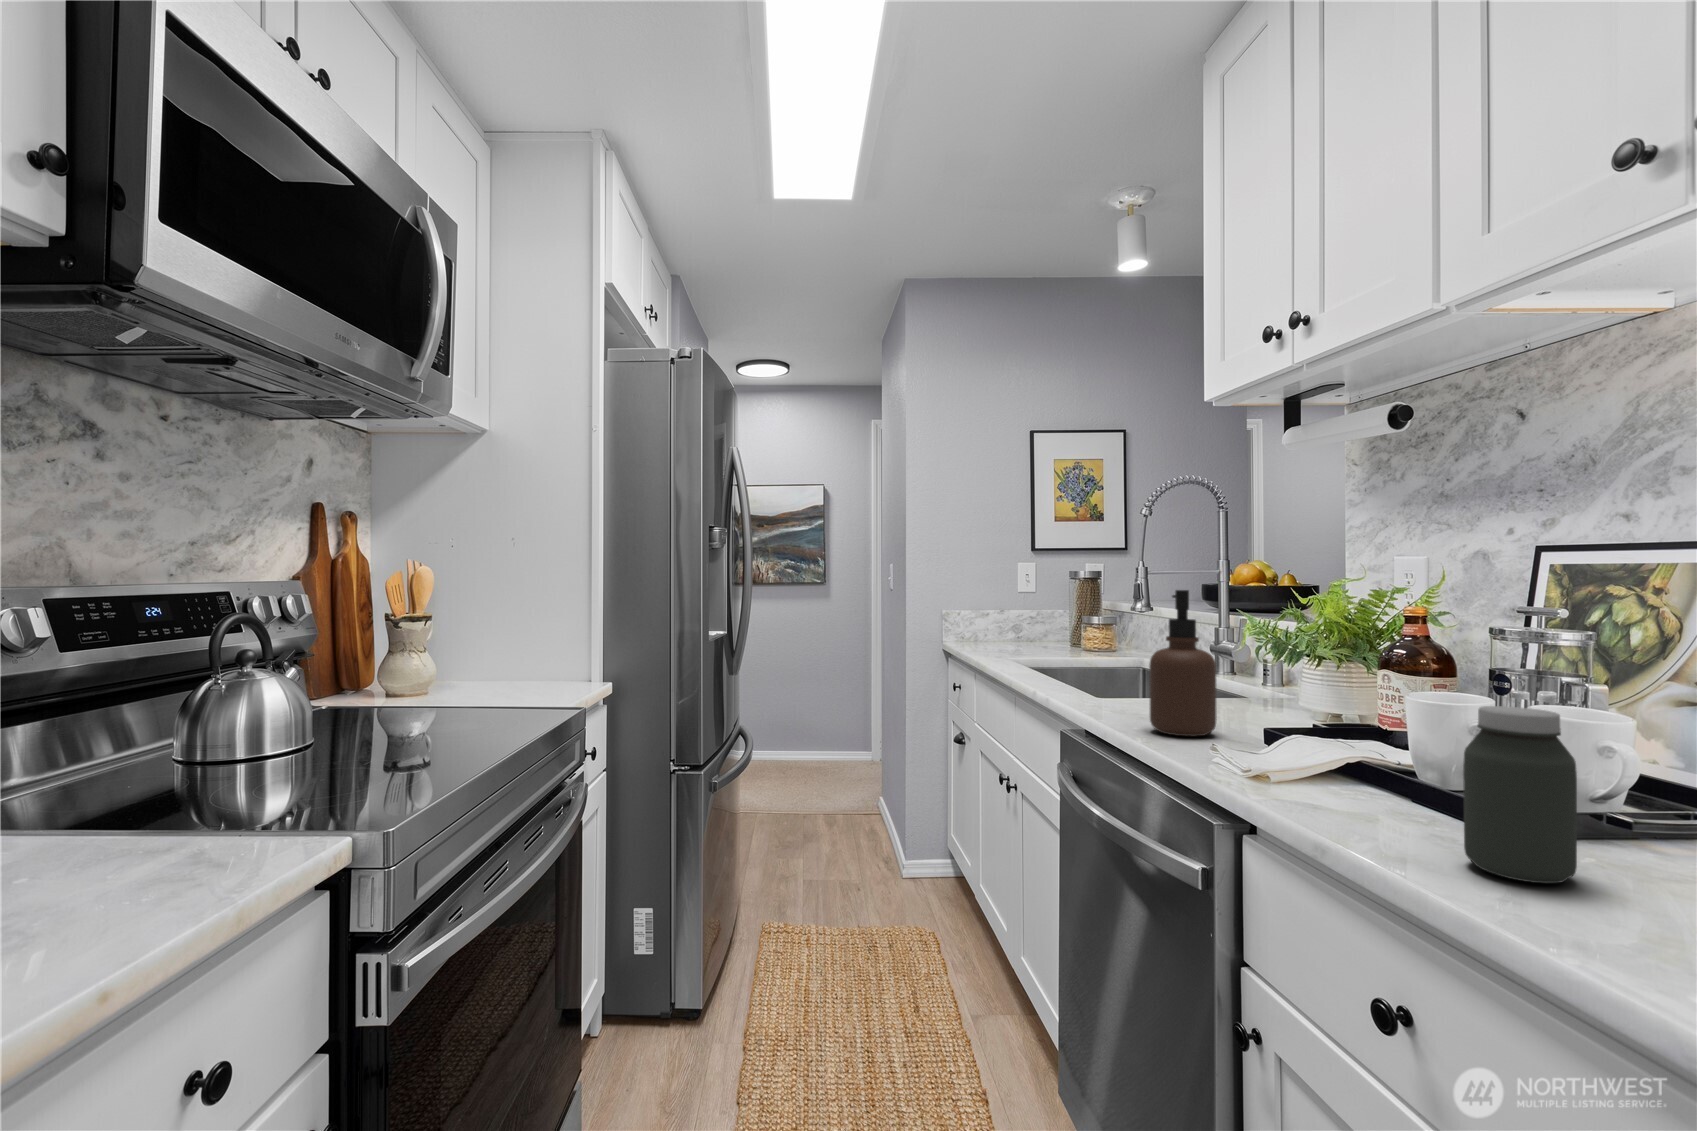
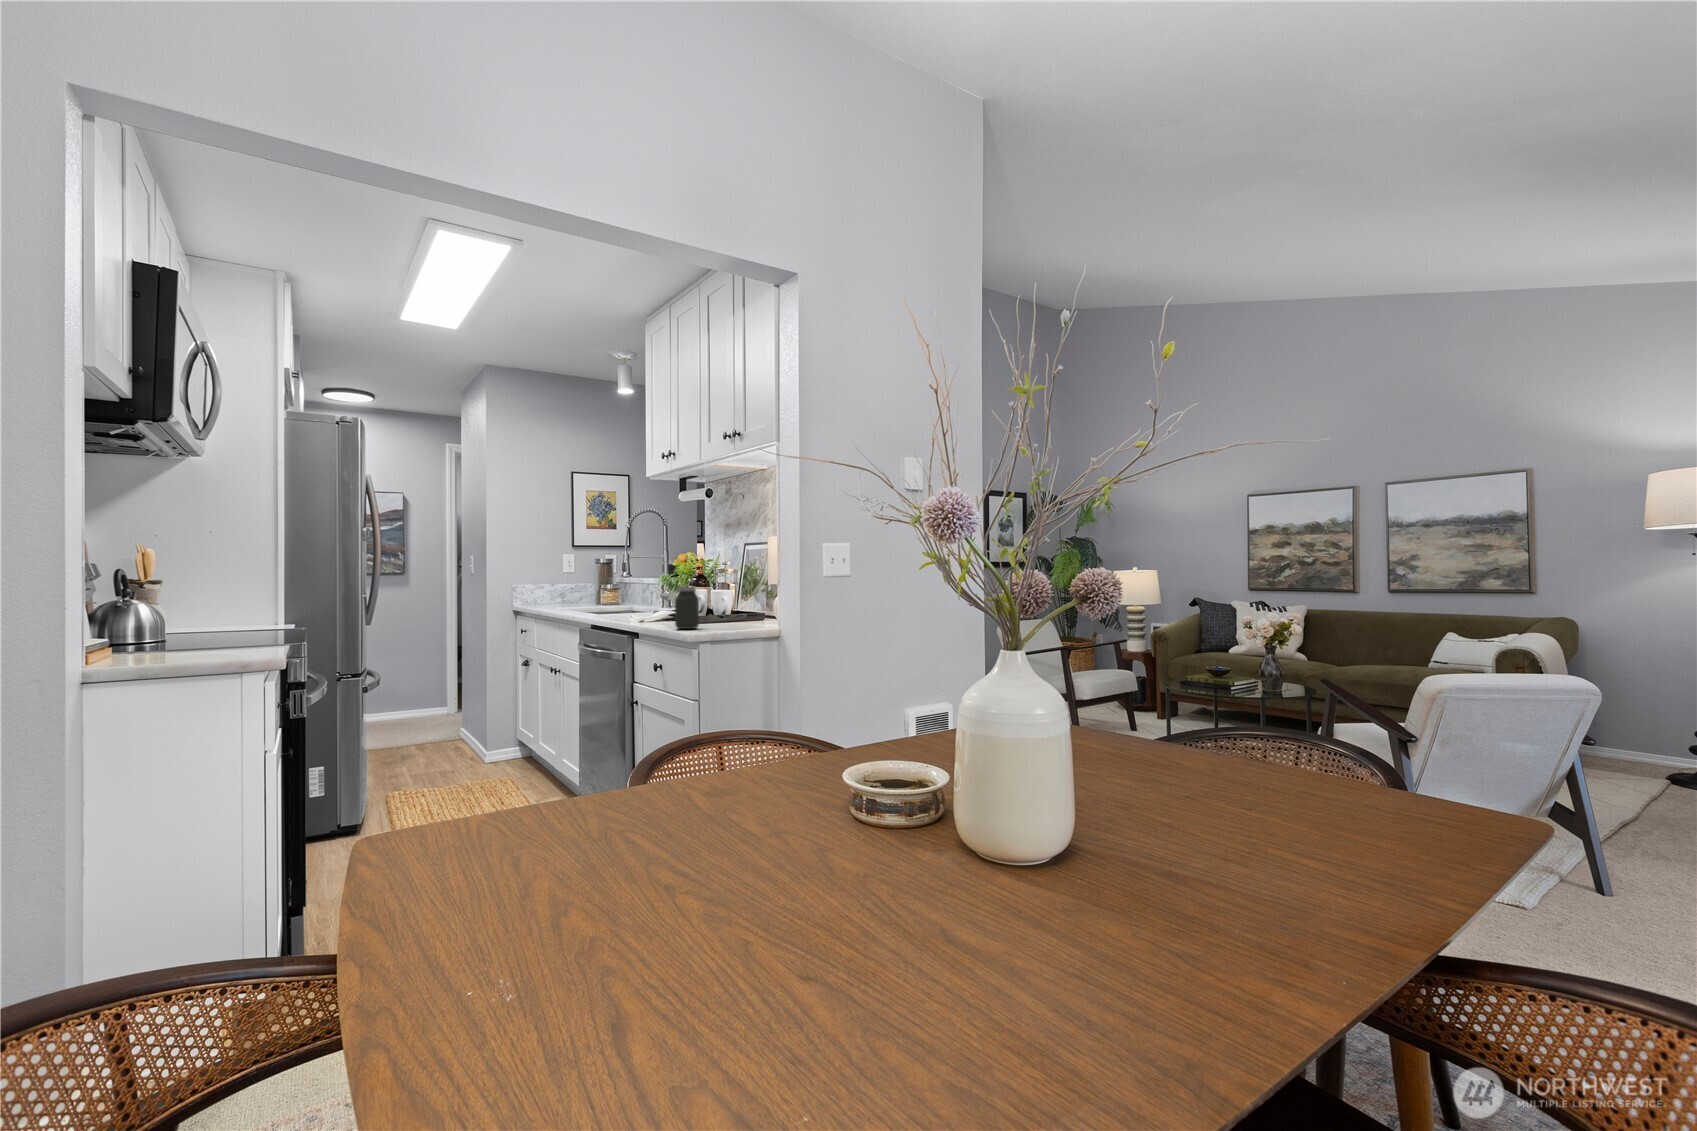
soap dispenser: present [1149,590,1217,737] -> none [612,561,638,620]

